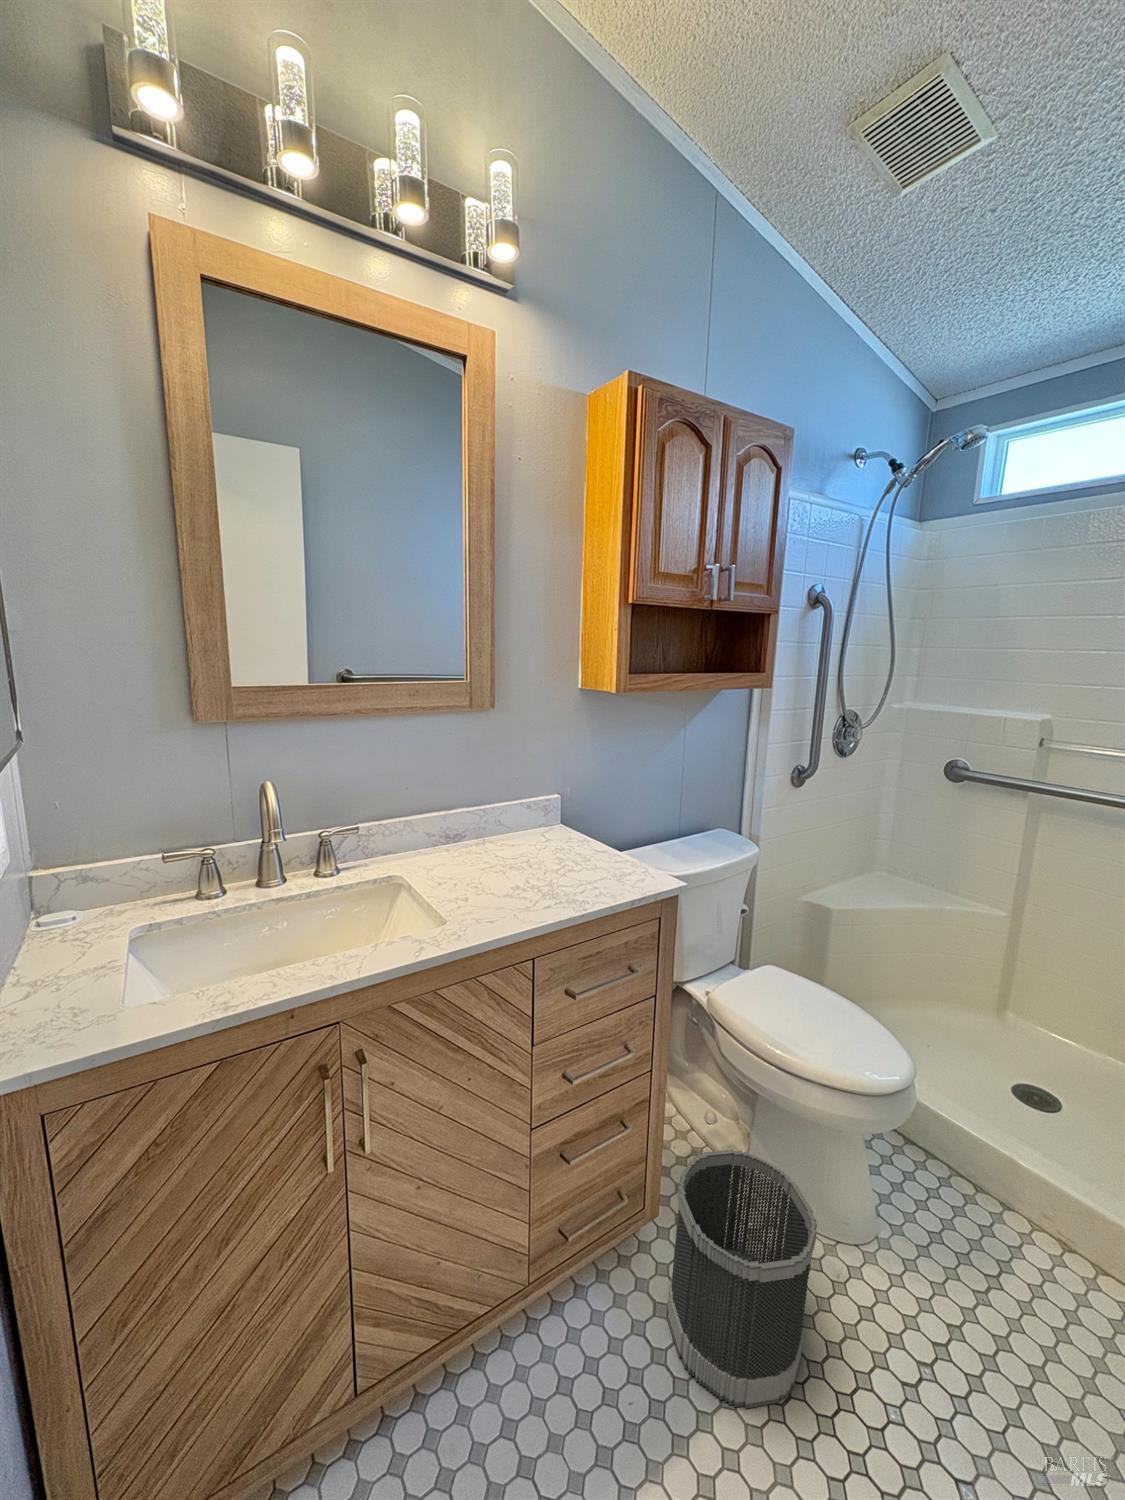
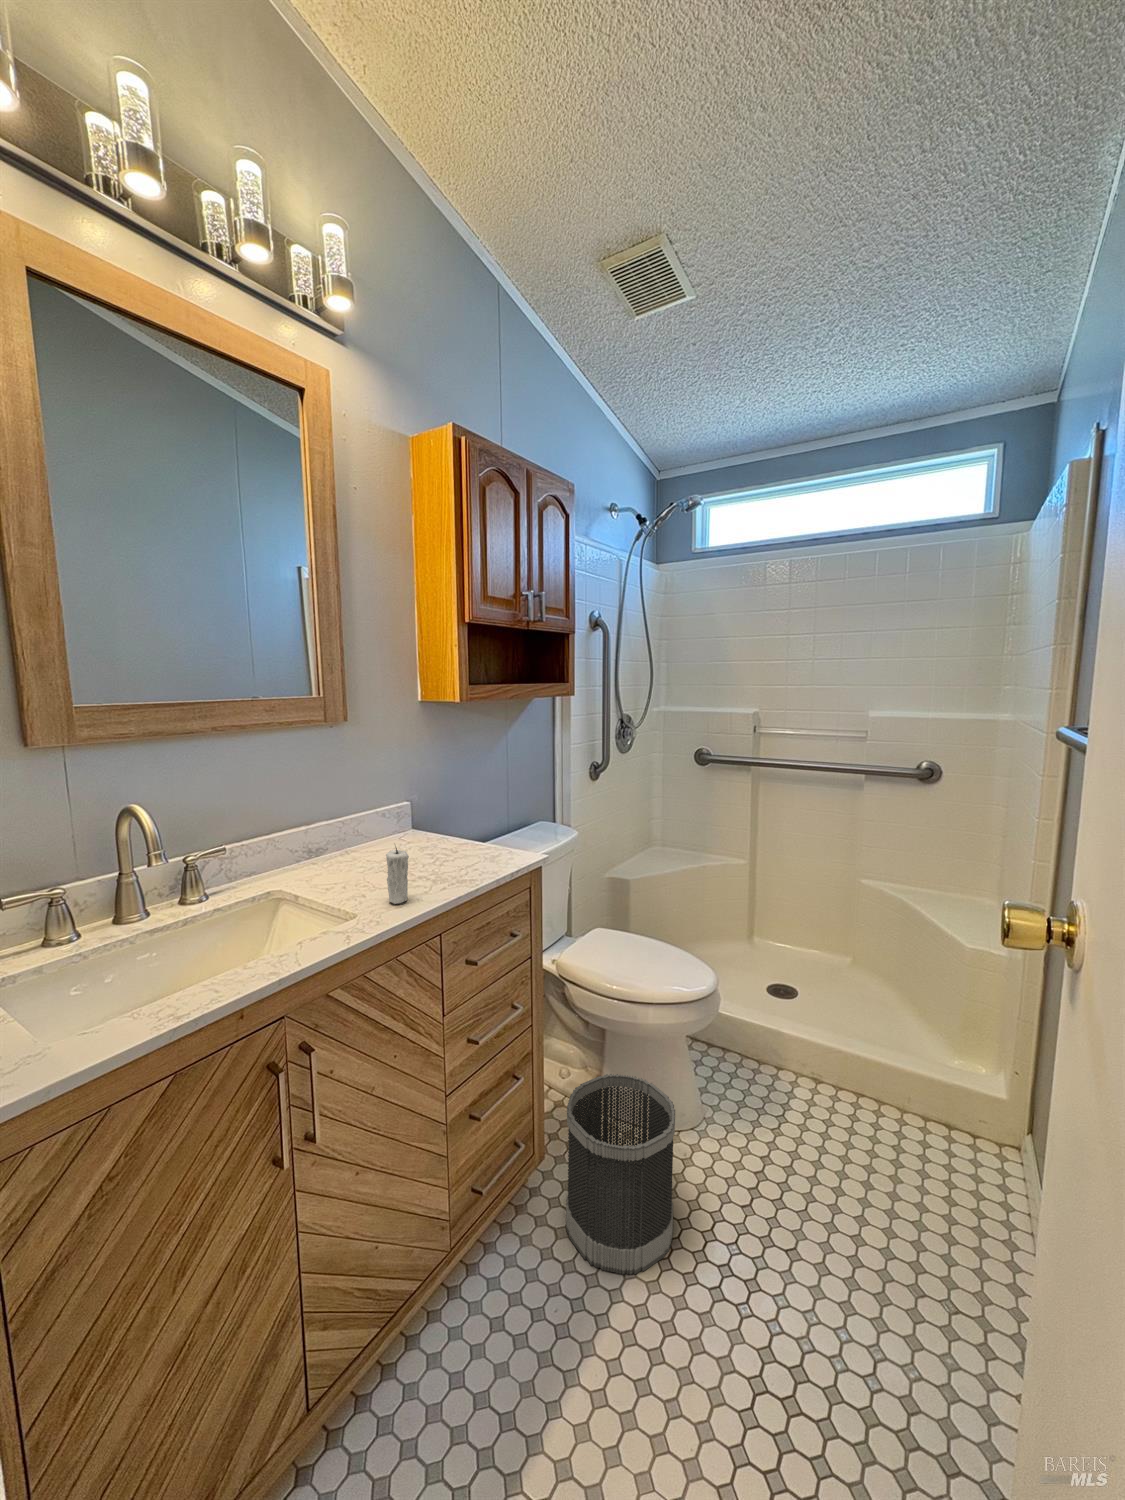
candle: none [484,850,507,917] -> present [386,848,409,904]

